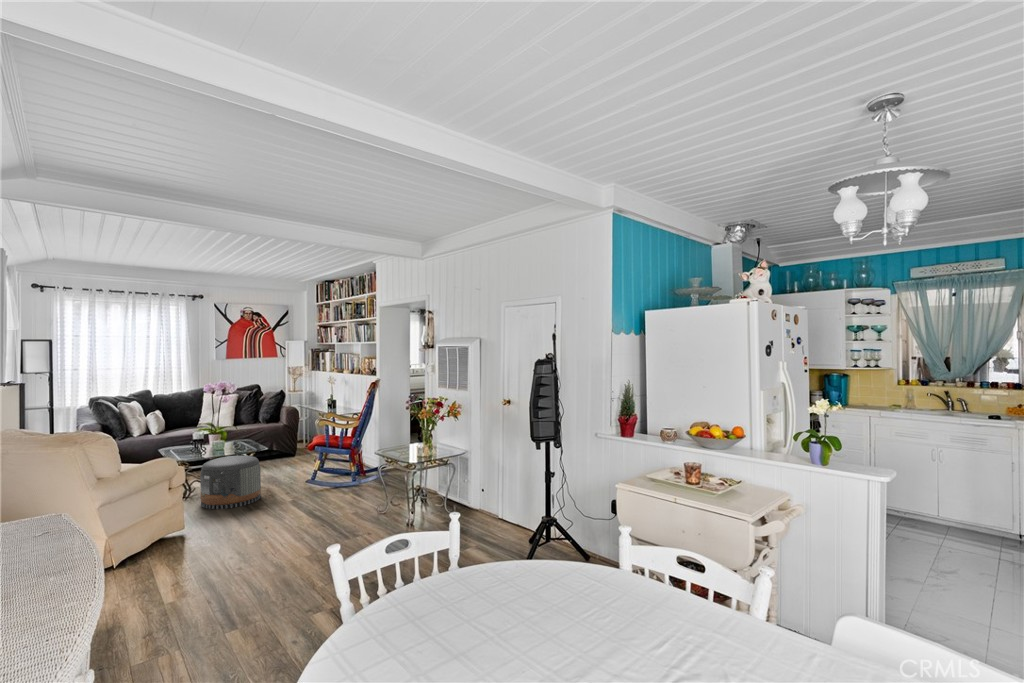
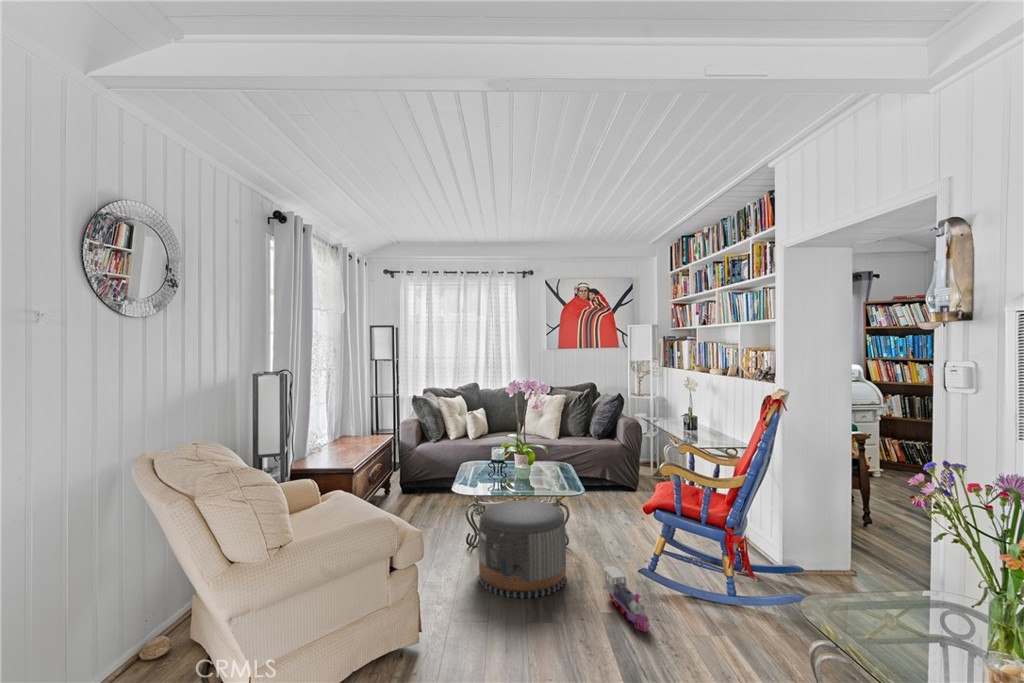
toy train: none [285,480,314,501] -> present [604,566,649,632]

